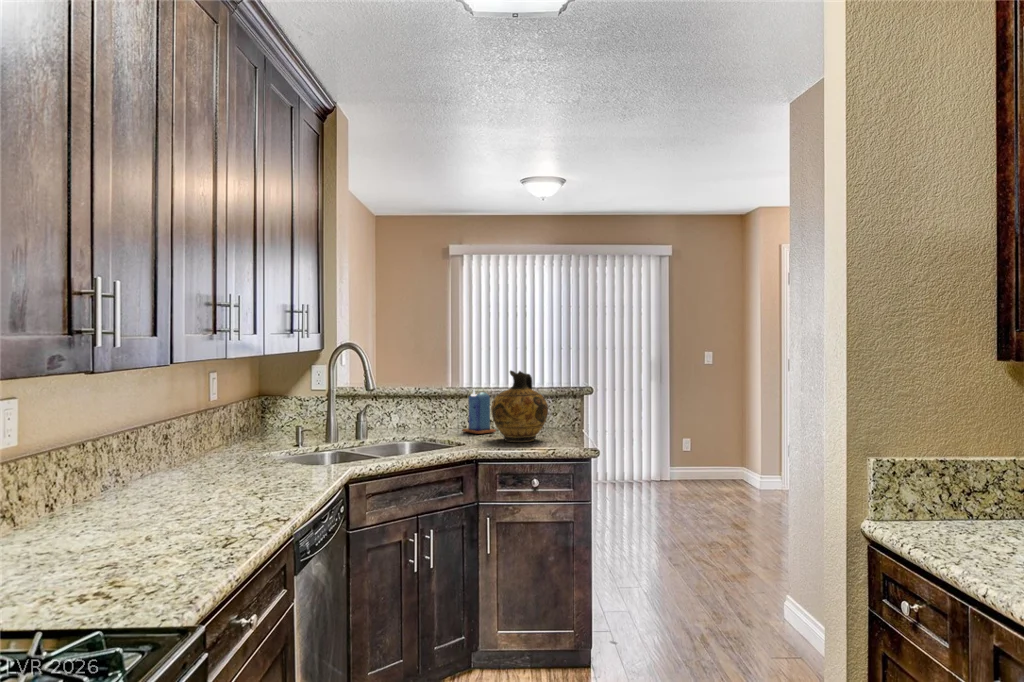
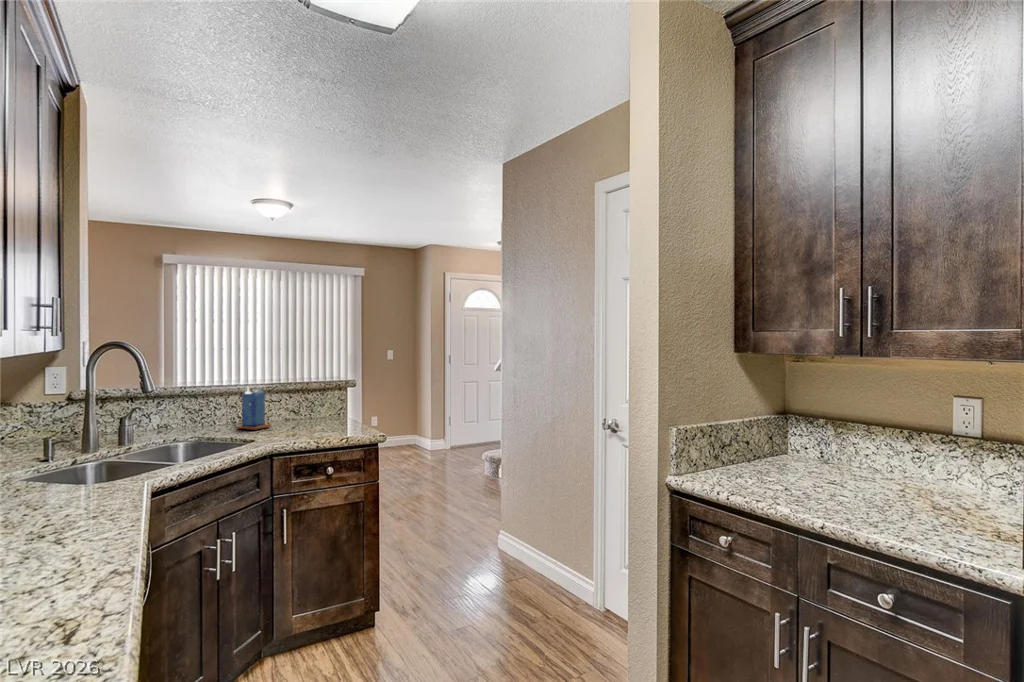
ceramic jug: present [491,371,548,442] -> none [276,368,332,435]

